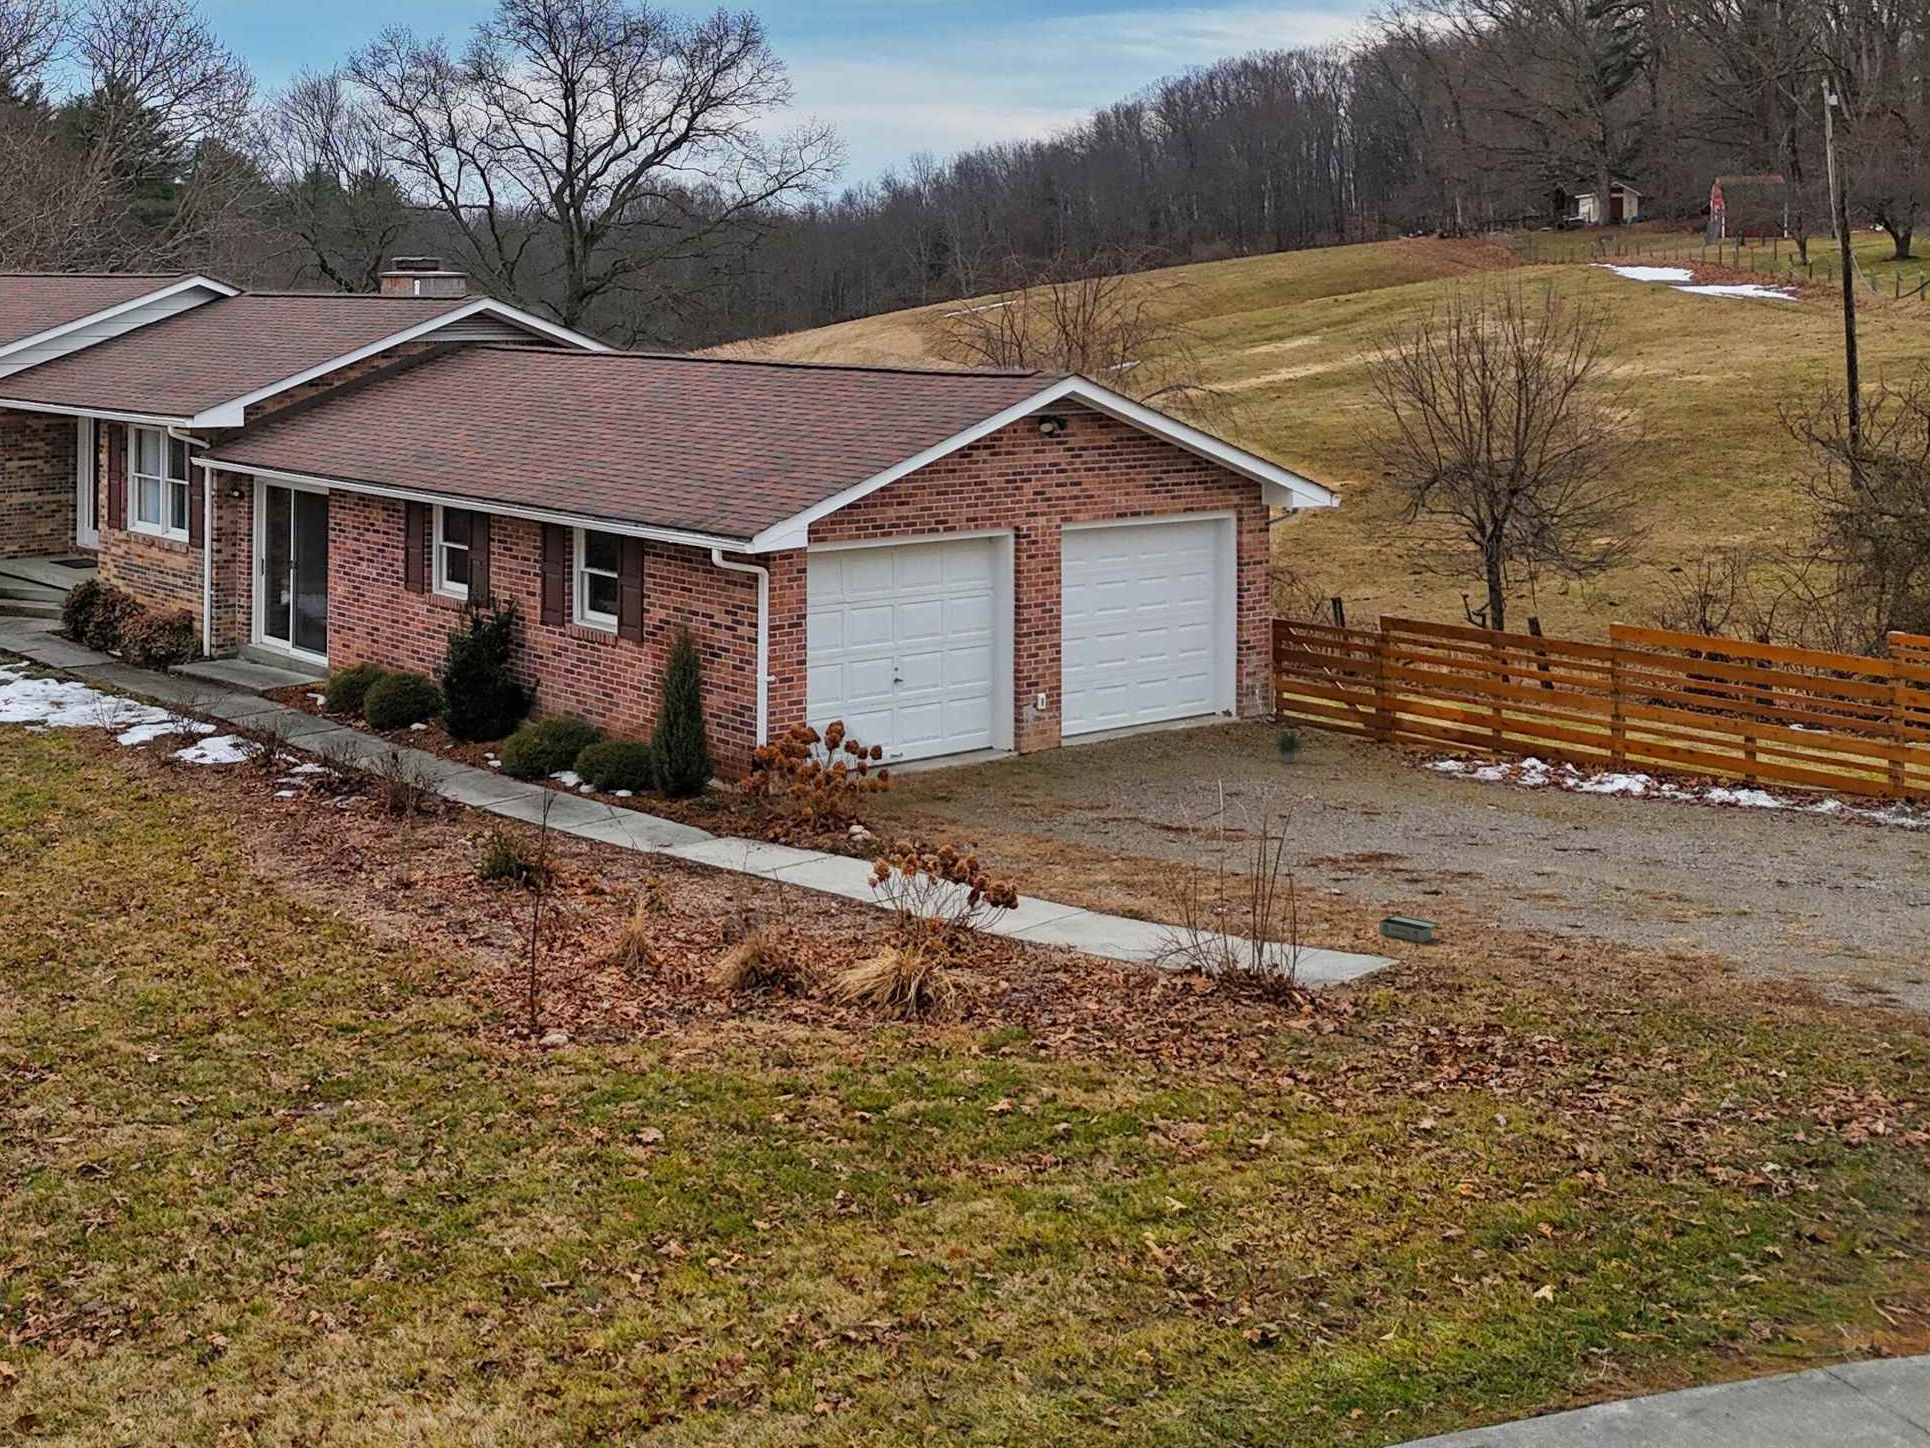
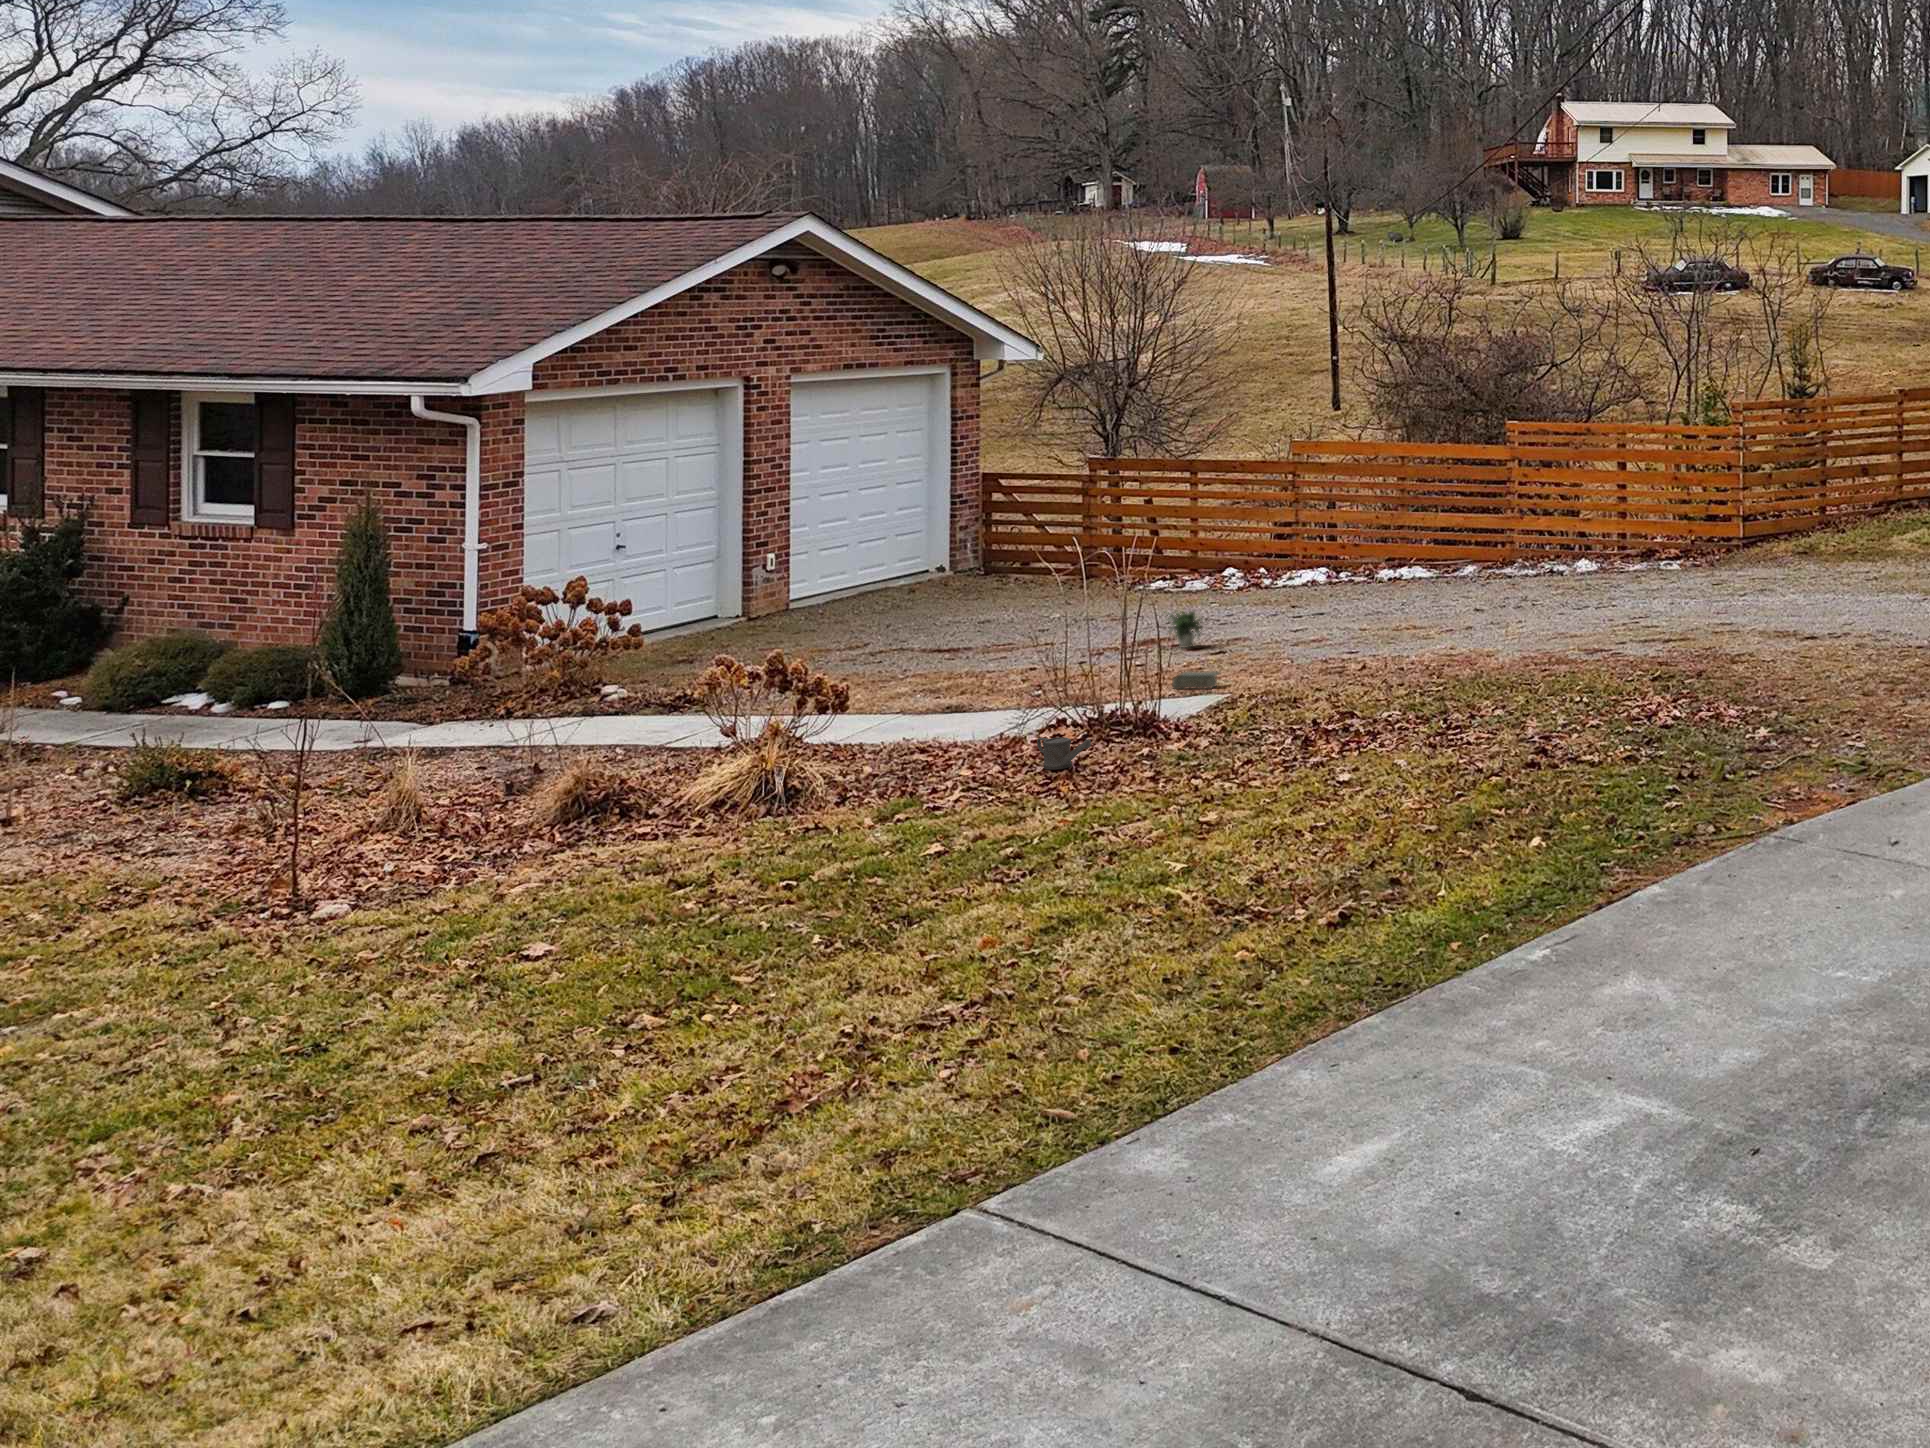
potted plant: present [1272,733,1303,763] -> present [1164,612,1202,648]
watering can: none [1155,995,1203,1035] -> present [1037,737,1091,770]

